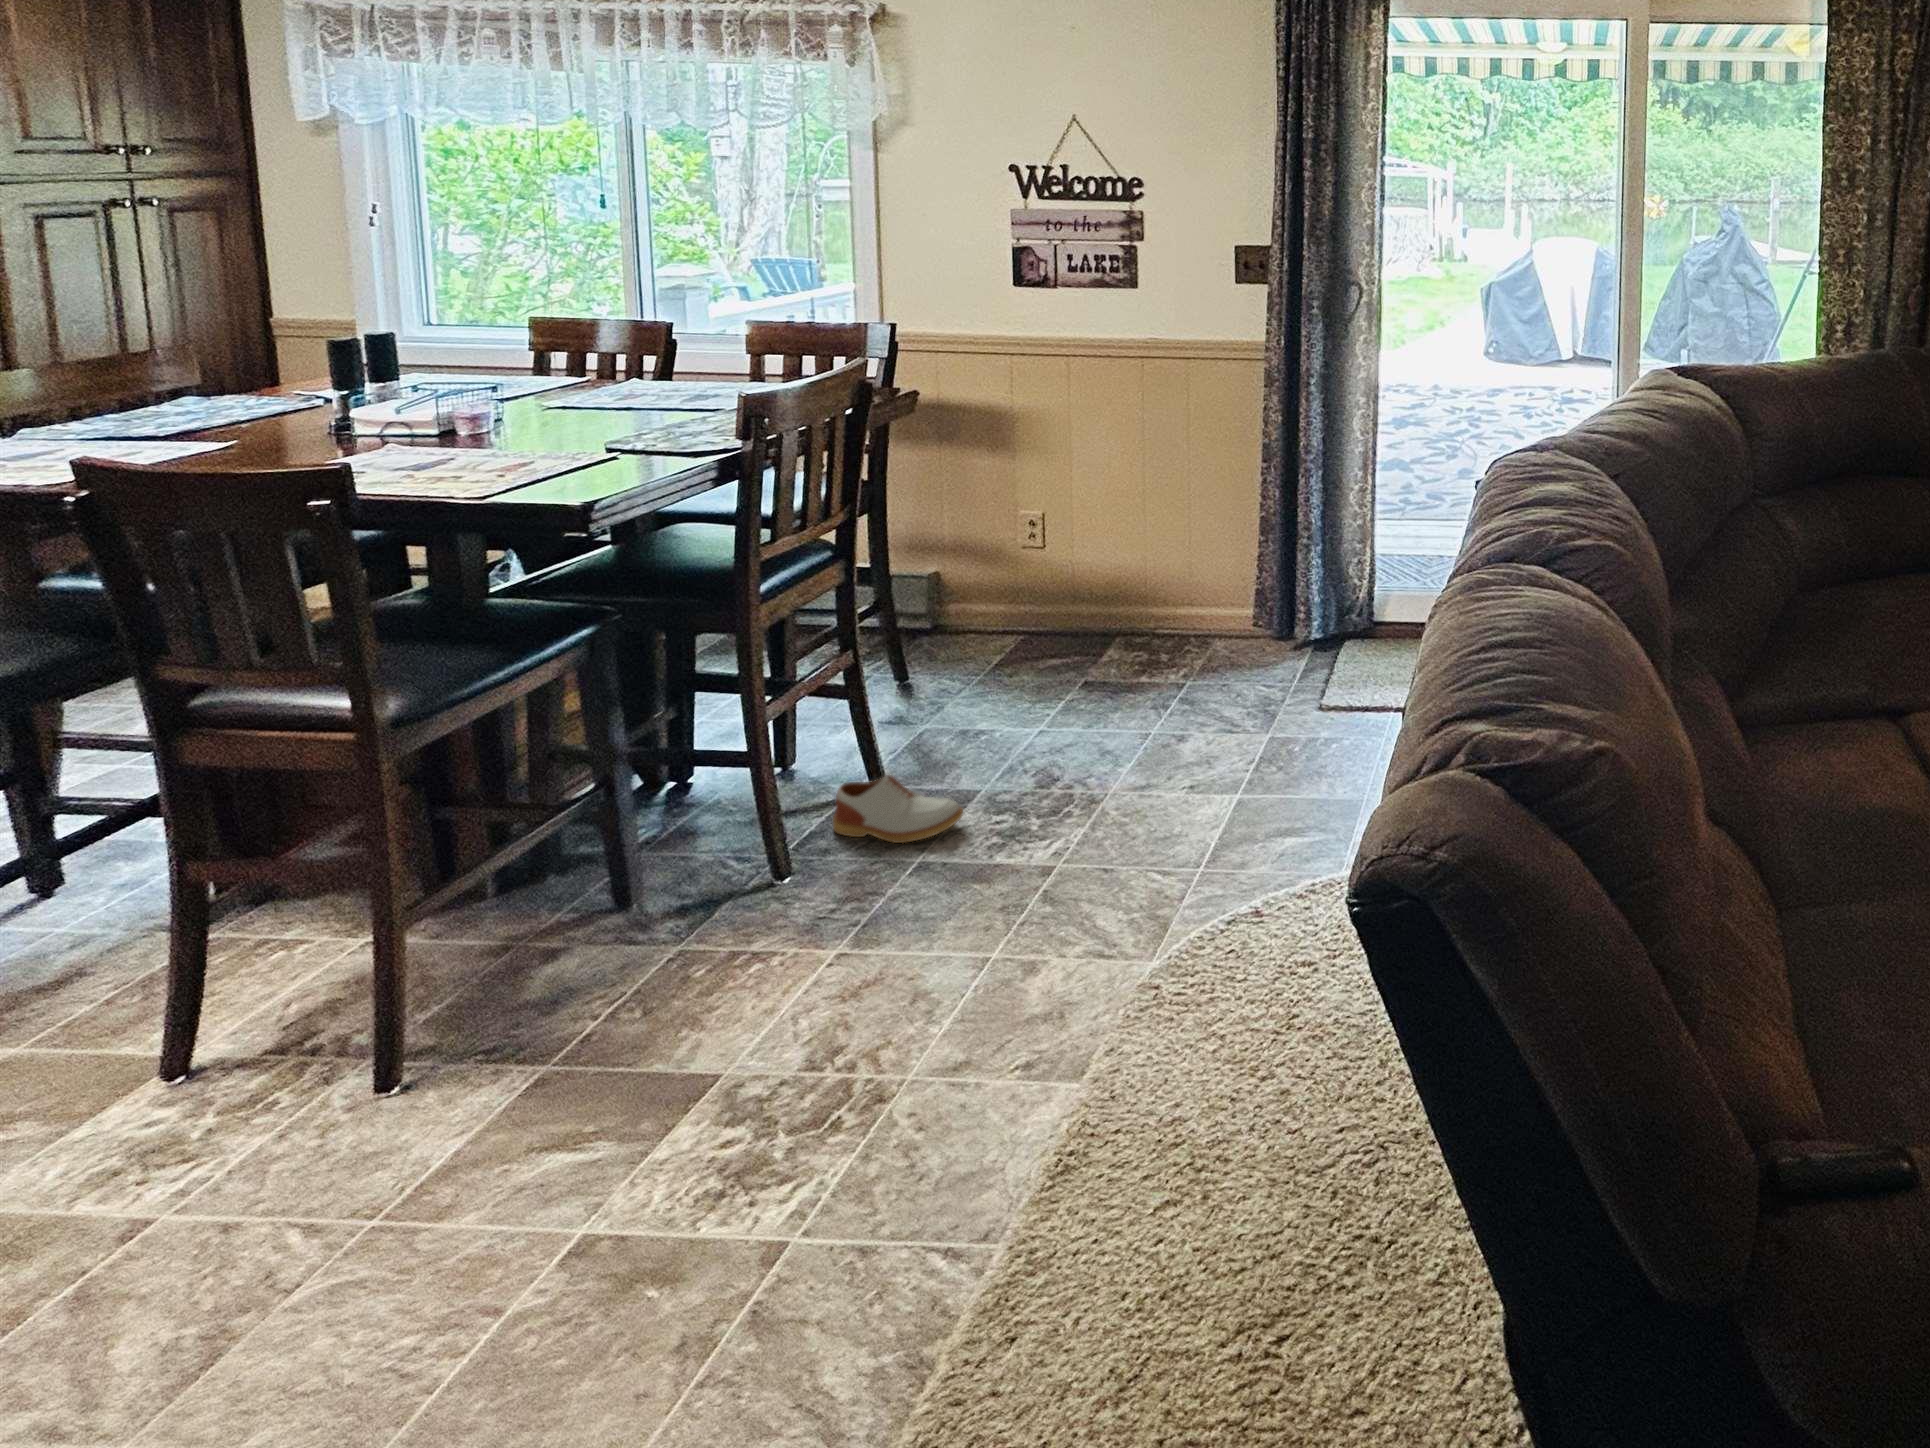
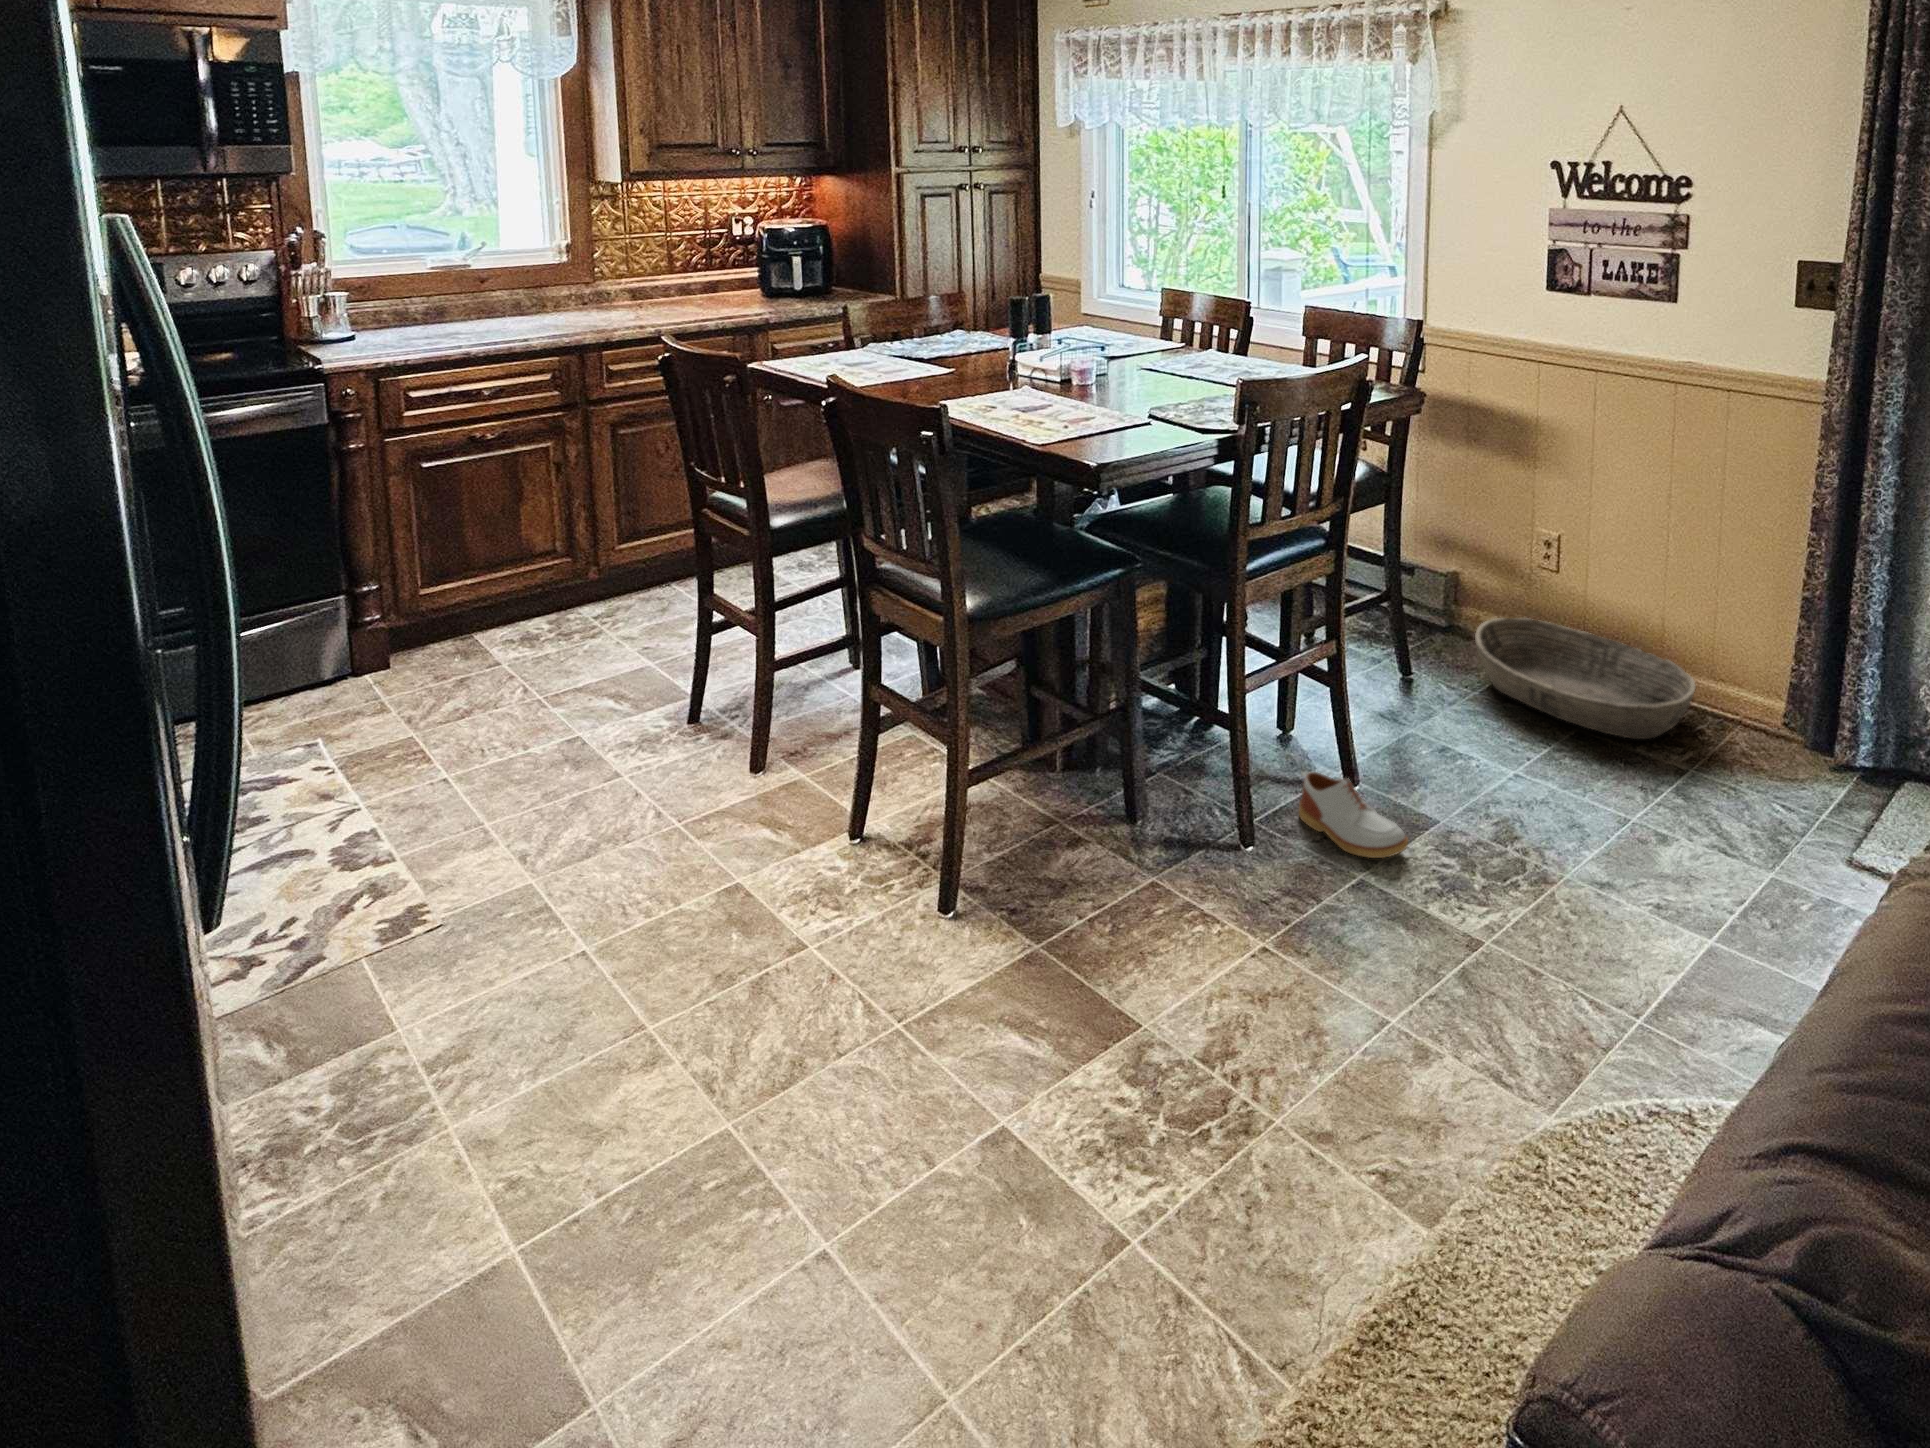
basket: none [977,593,1185,672] -> present [1475,618,1696,739]

